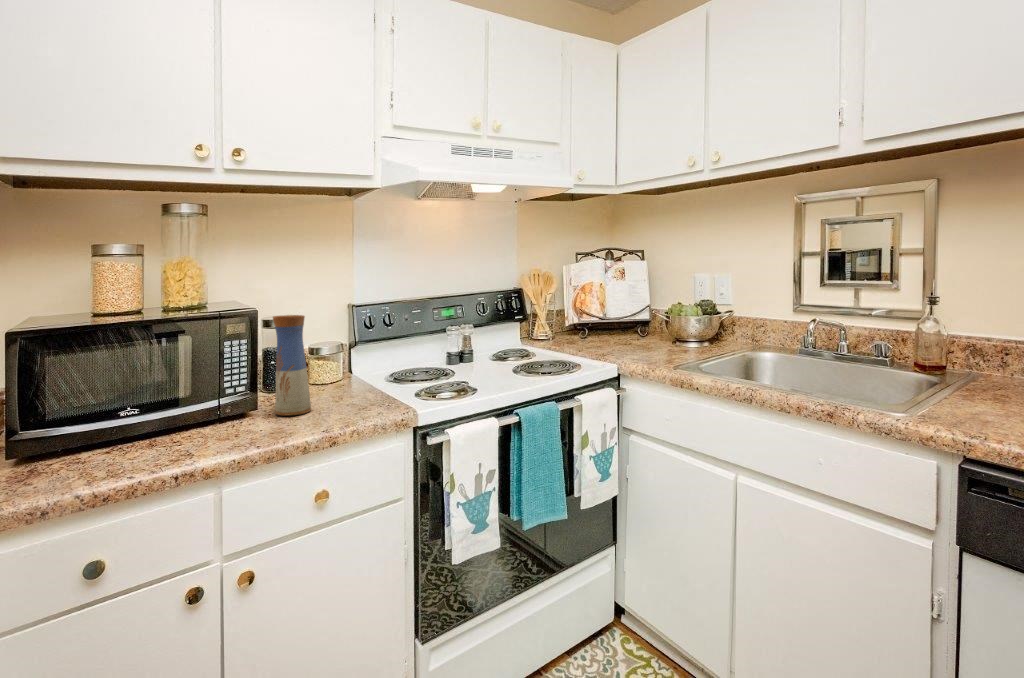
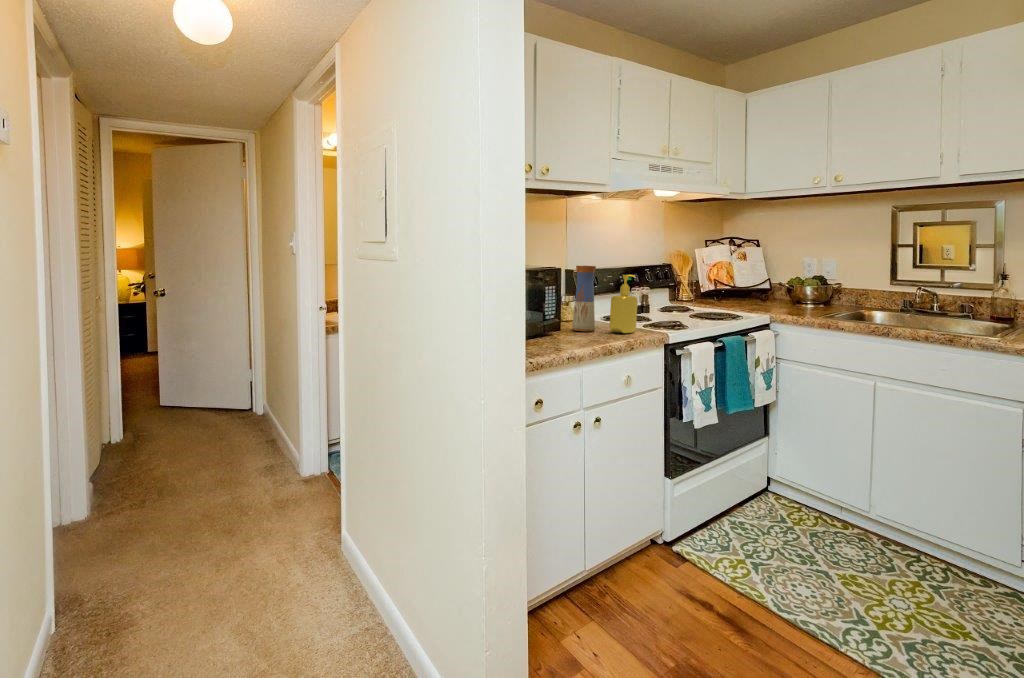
soap dispenser: none [318,329,364,419] -> present [610,275,638,333]

